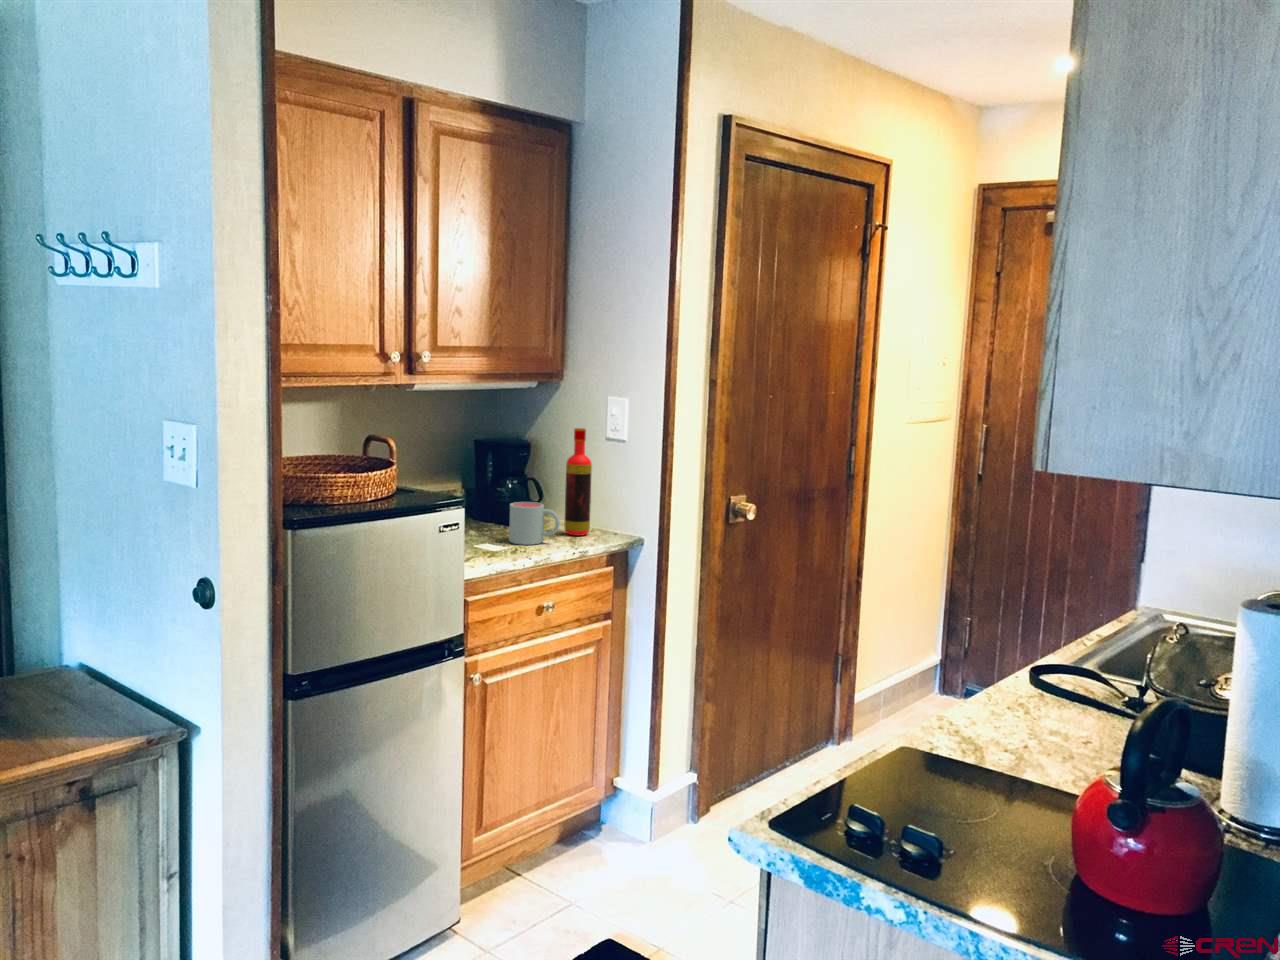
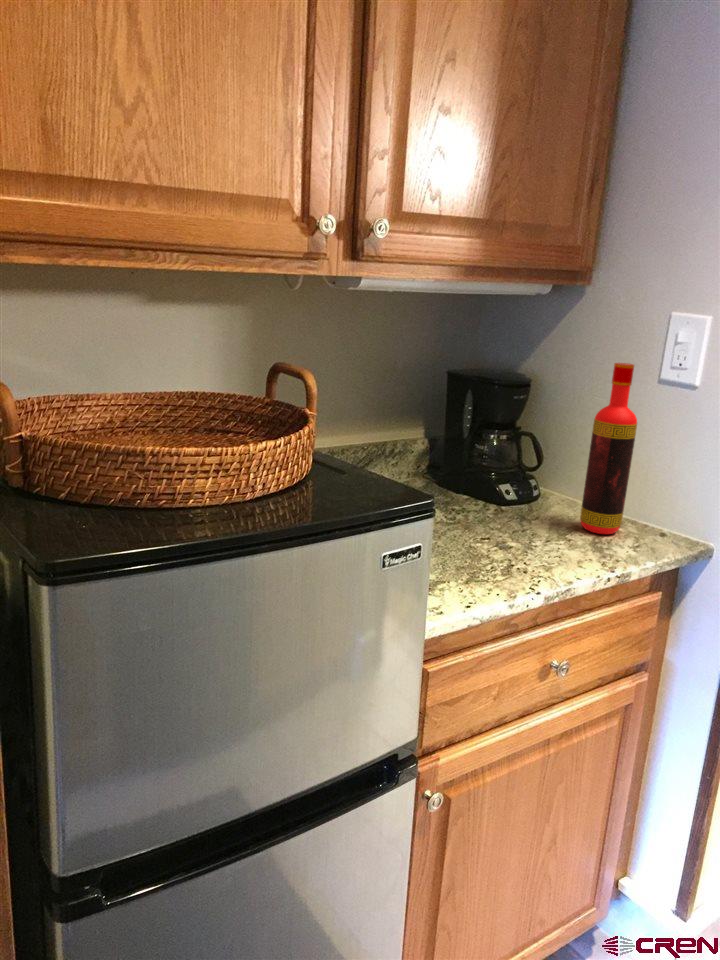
mug: present [509,502,560,545] -> none [496,479,584,553]

